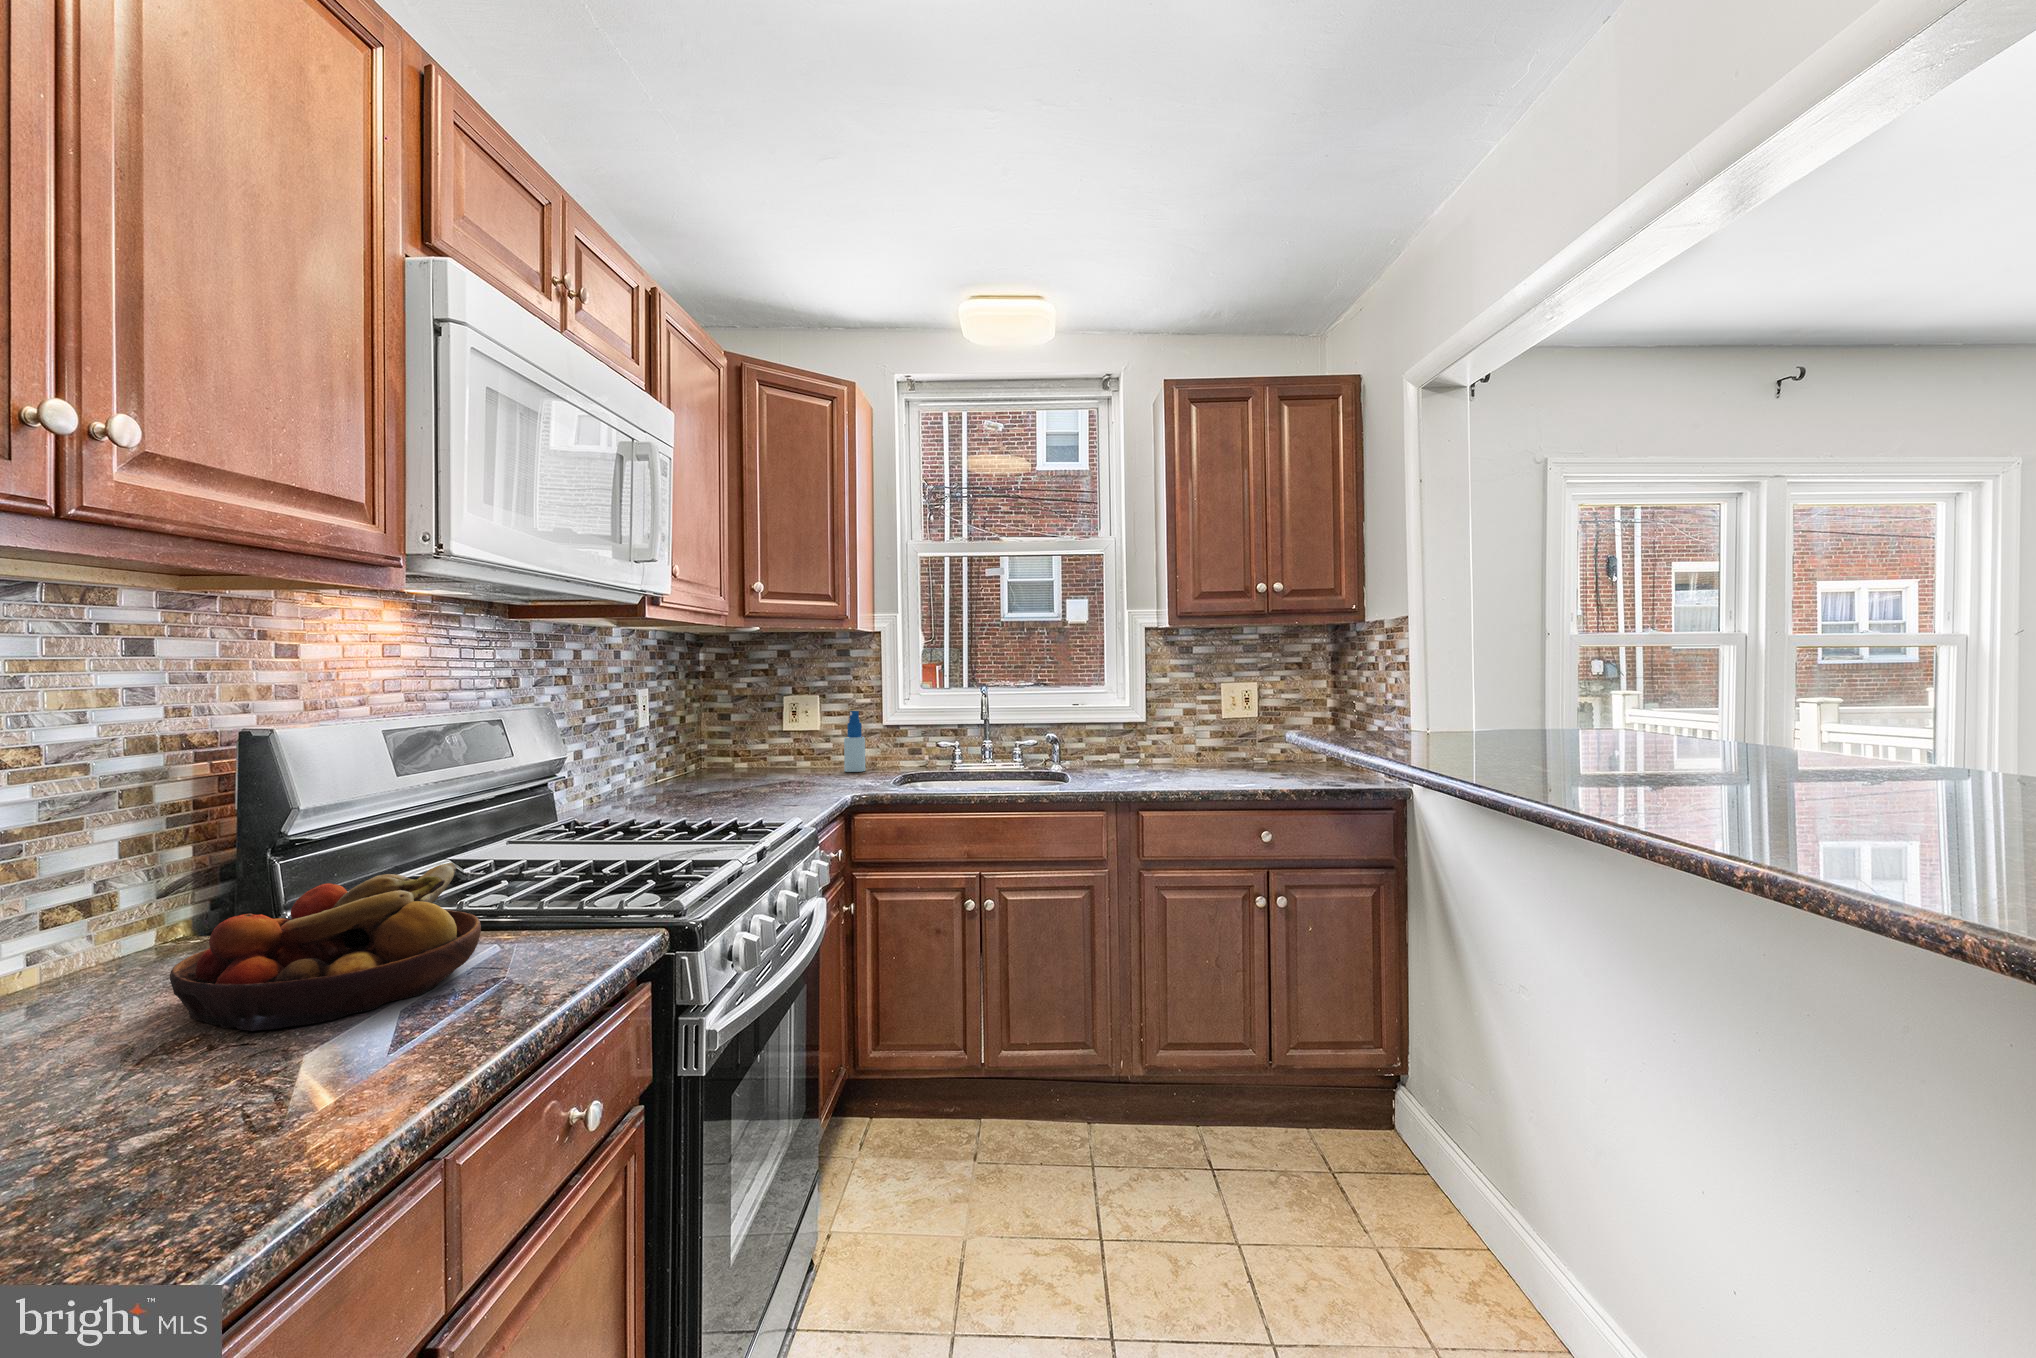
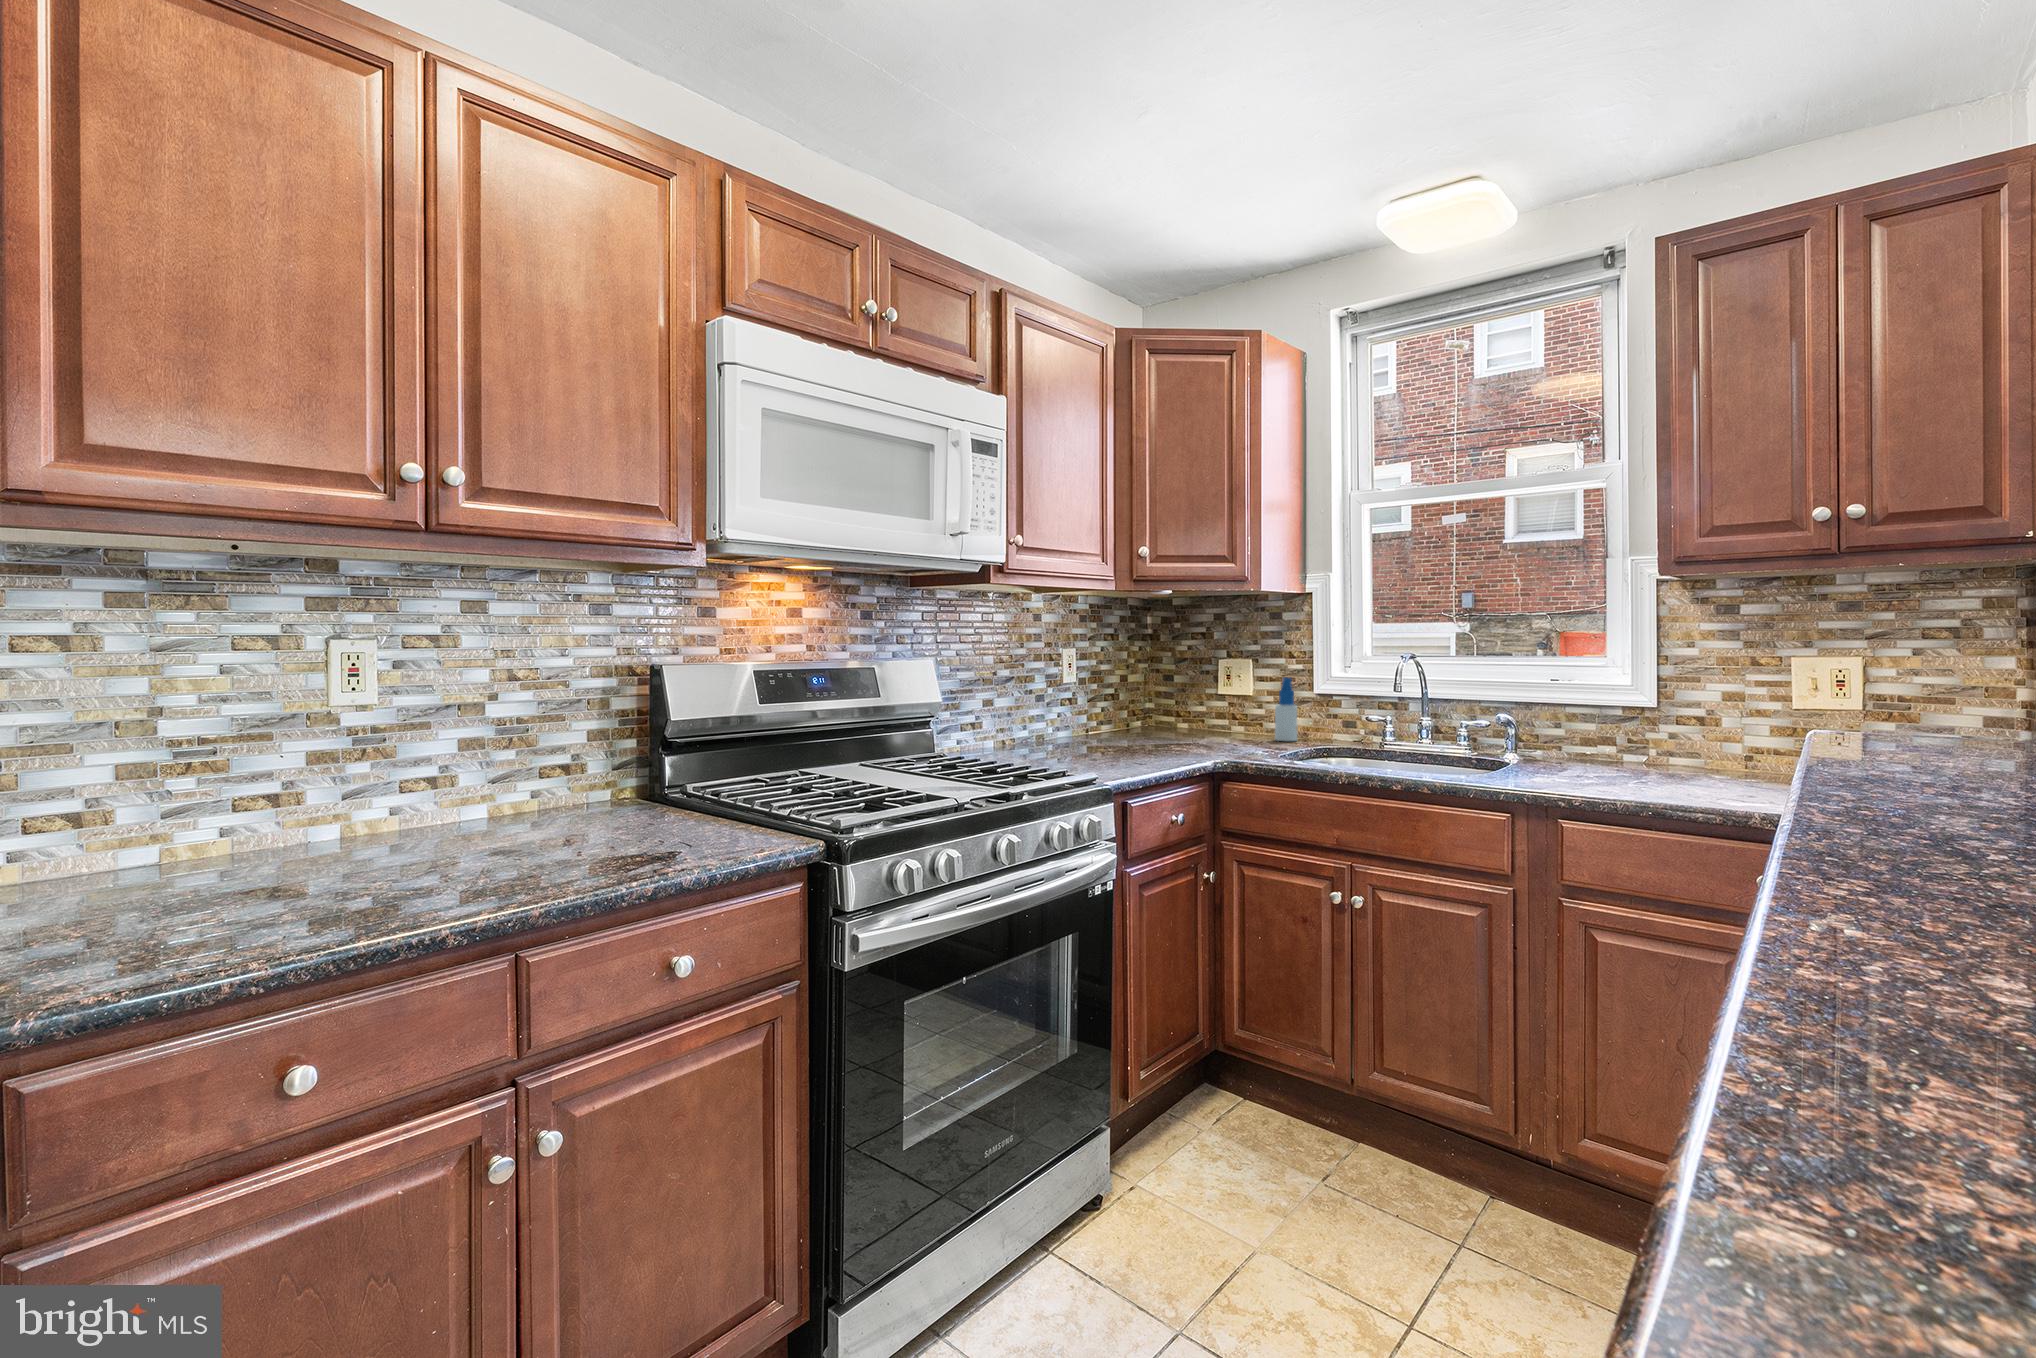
fruit bowl: present [170,863,481,1031] -> none [483,771,701,869]

